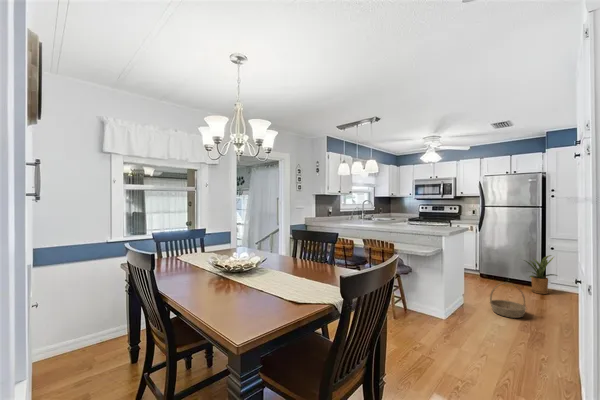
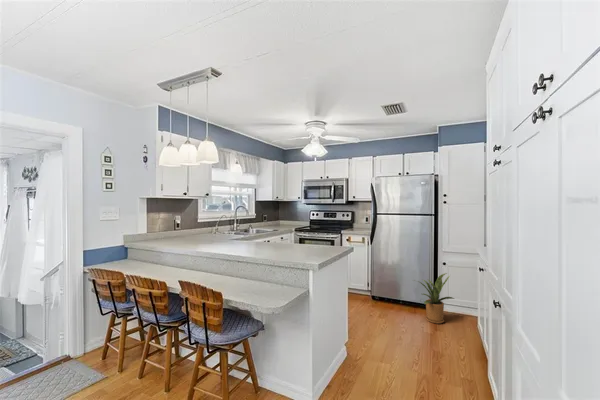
basket: present [490,283,526,318] -> none [378,329,426,386]

